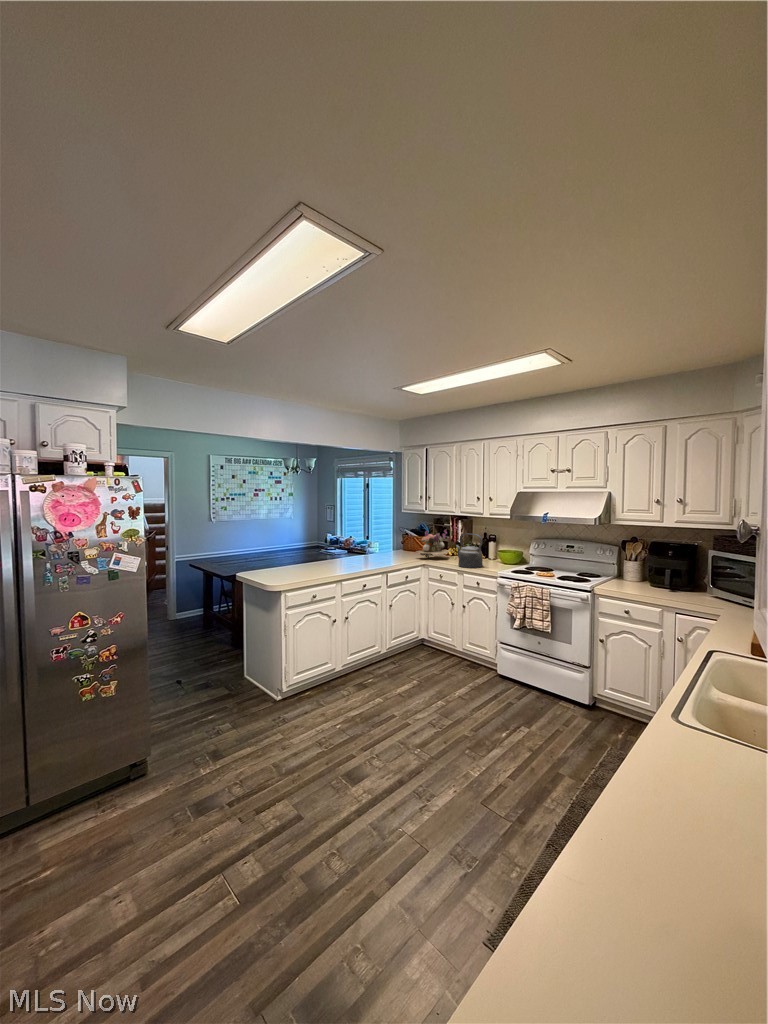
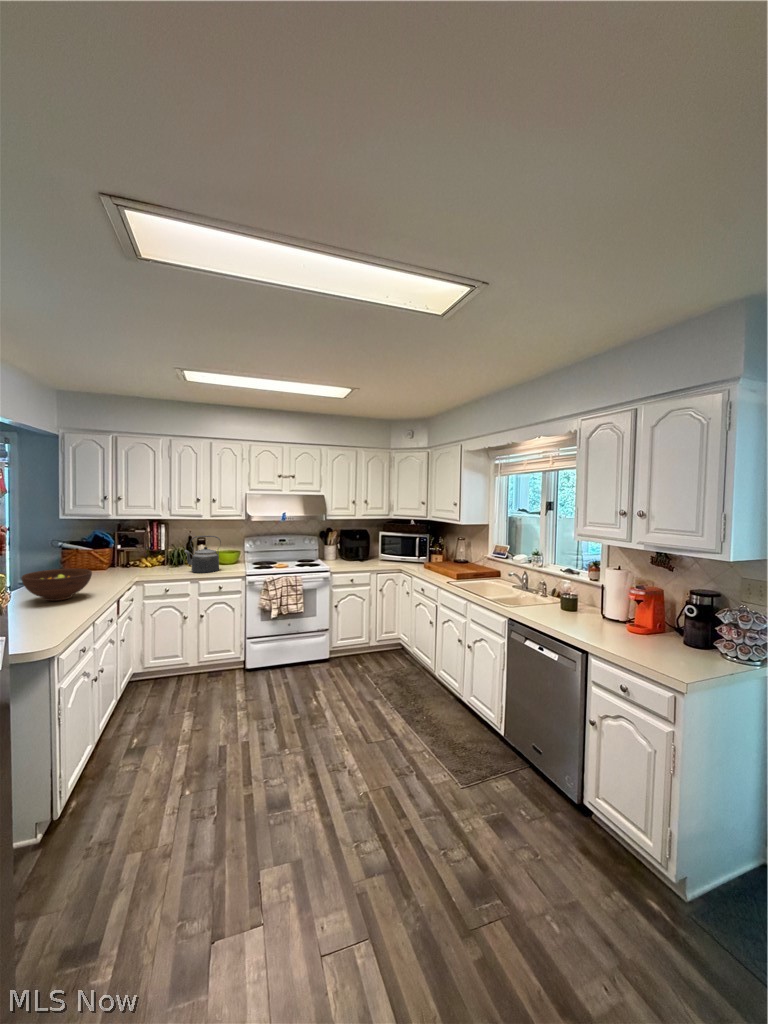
flower arrangement: present [416,530,450,558] -> none [105,534,154,572]
fruit bowl: none [337,547,374,567] -> present [21,569,92,601]

